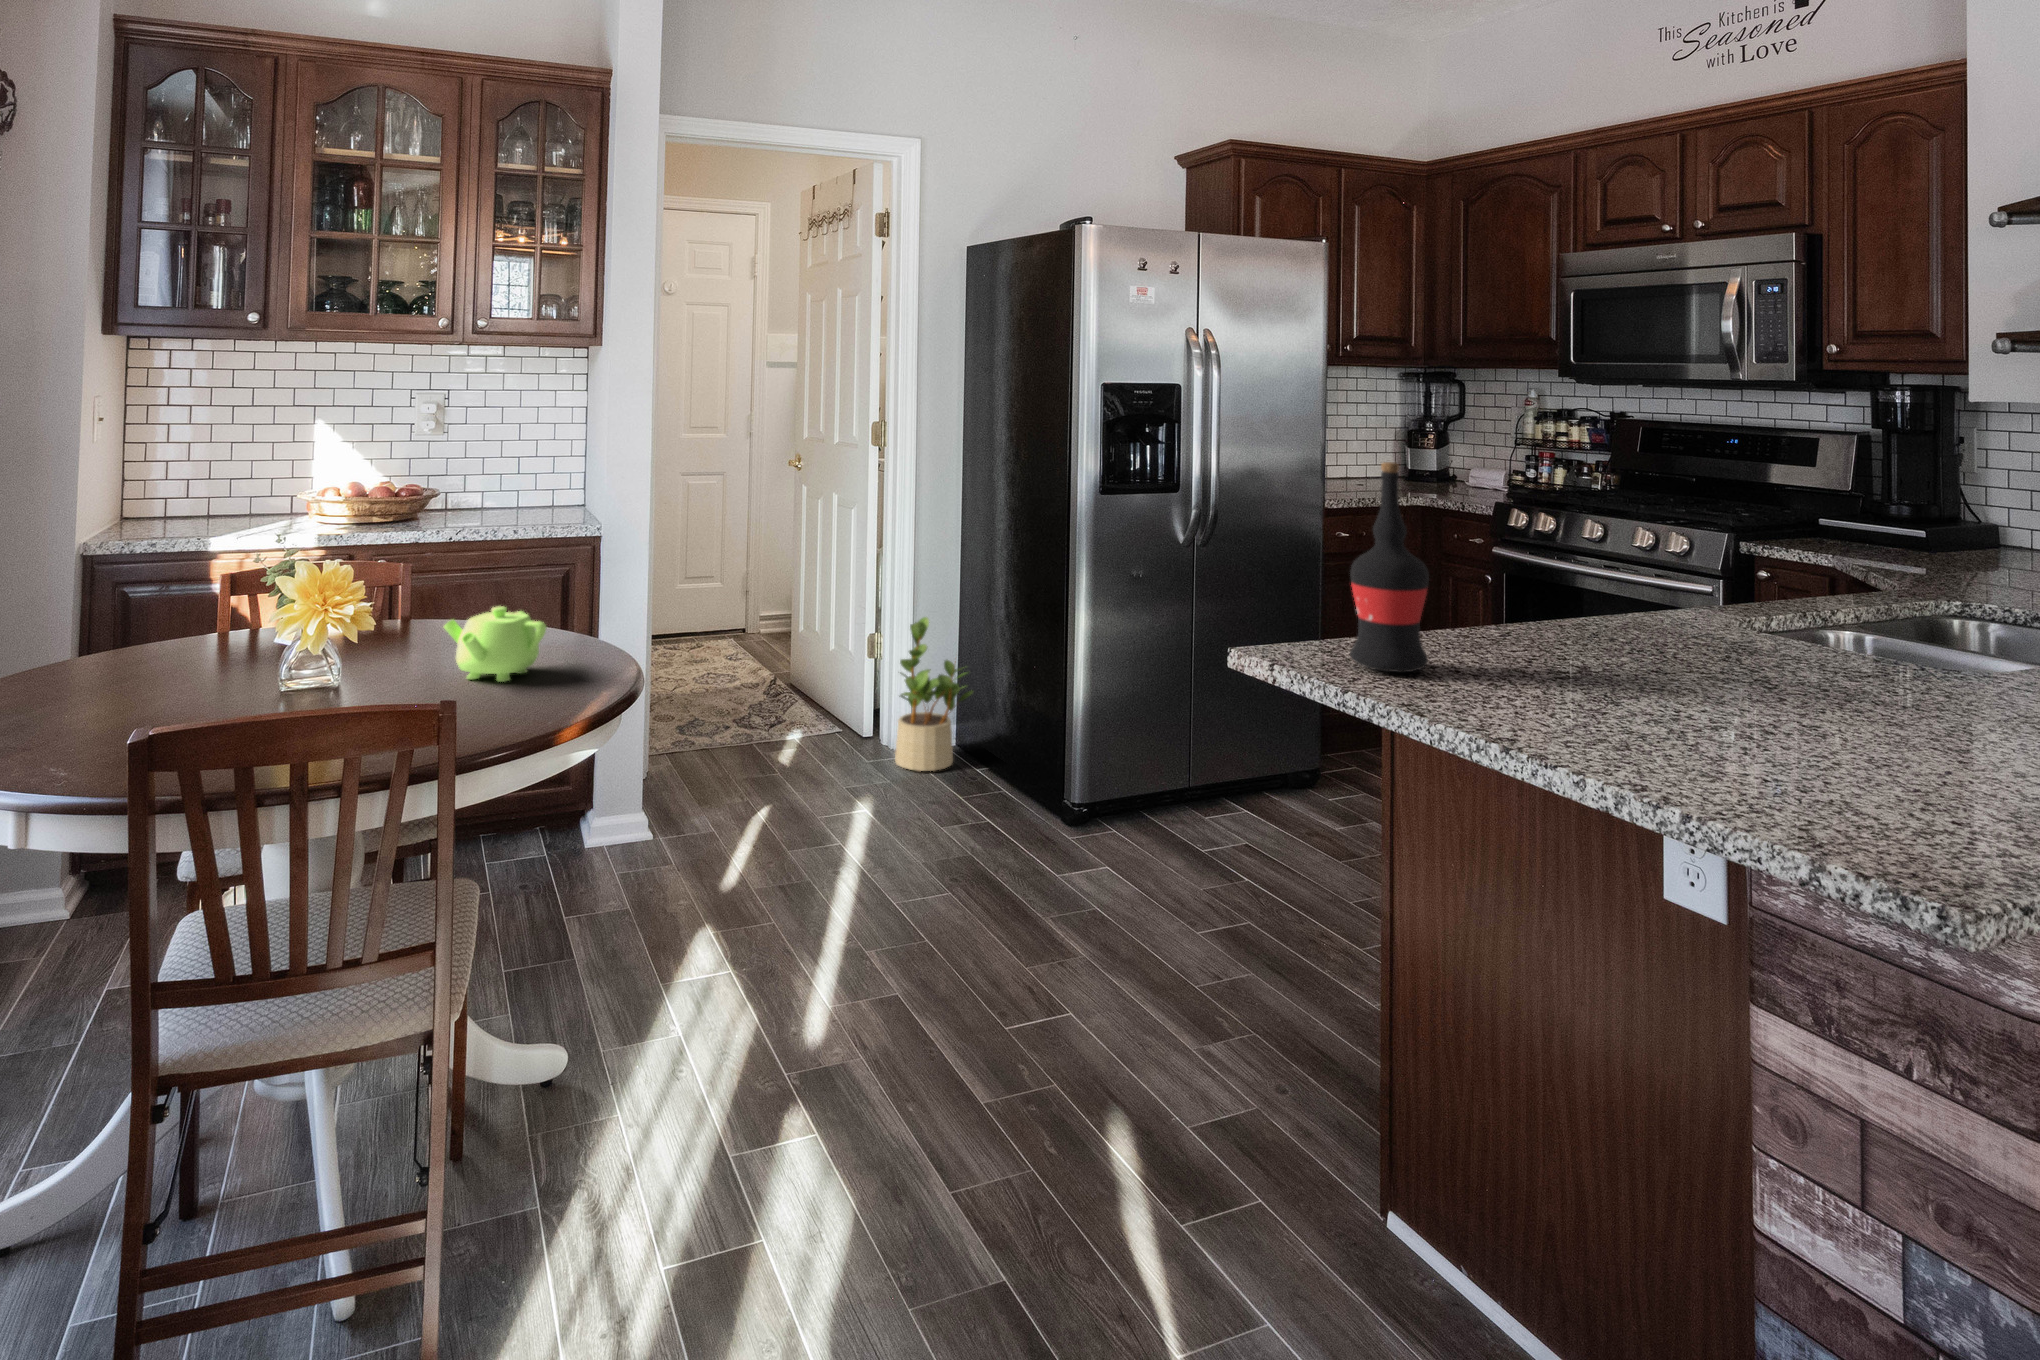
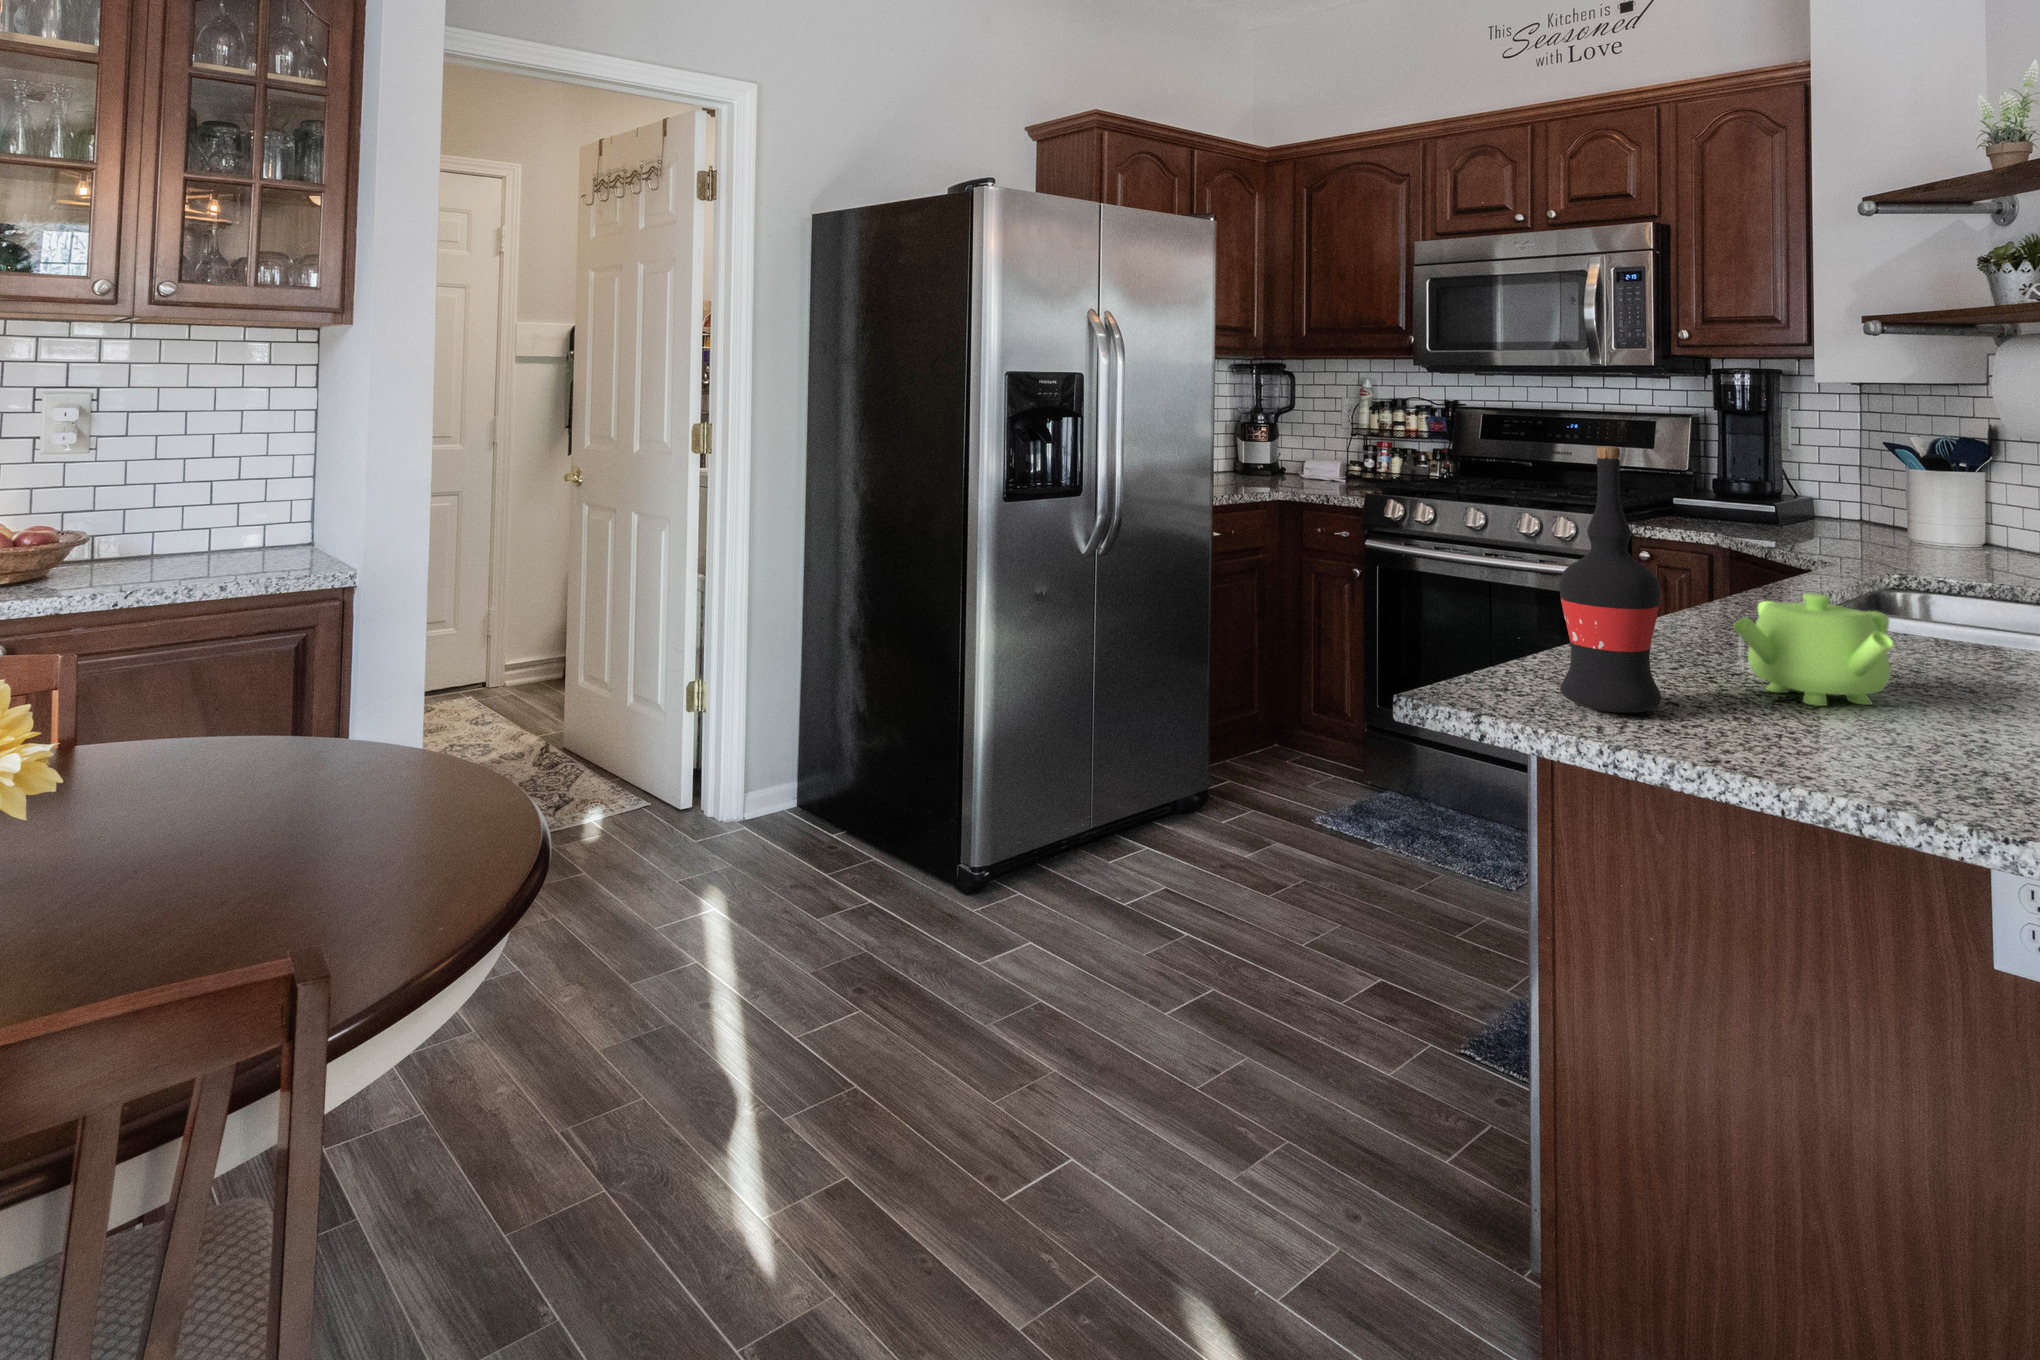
teapot: present [444,607,546,682] -> present [1734,593,1894,706]
potted plant: present [895,617,972,771] -> none [729,656,823,843]

